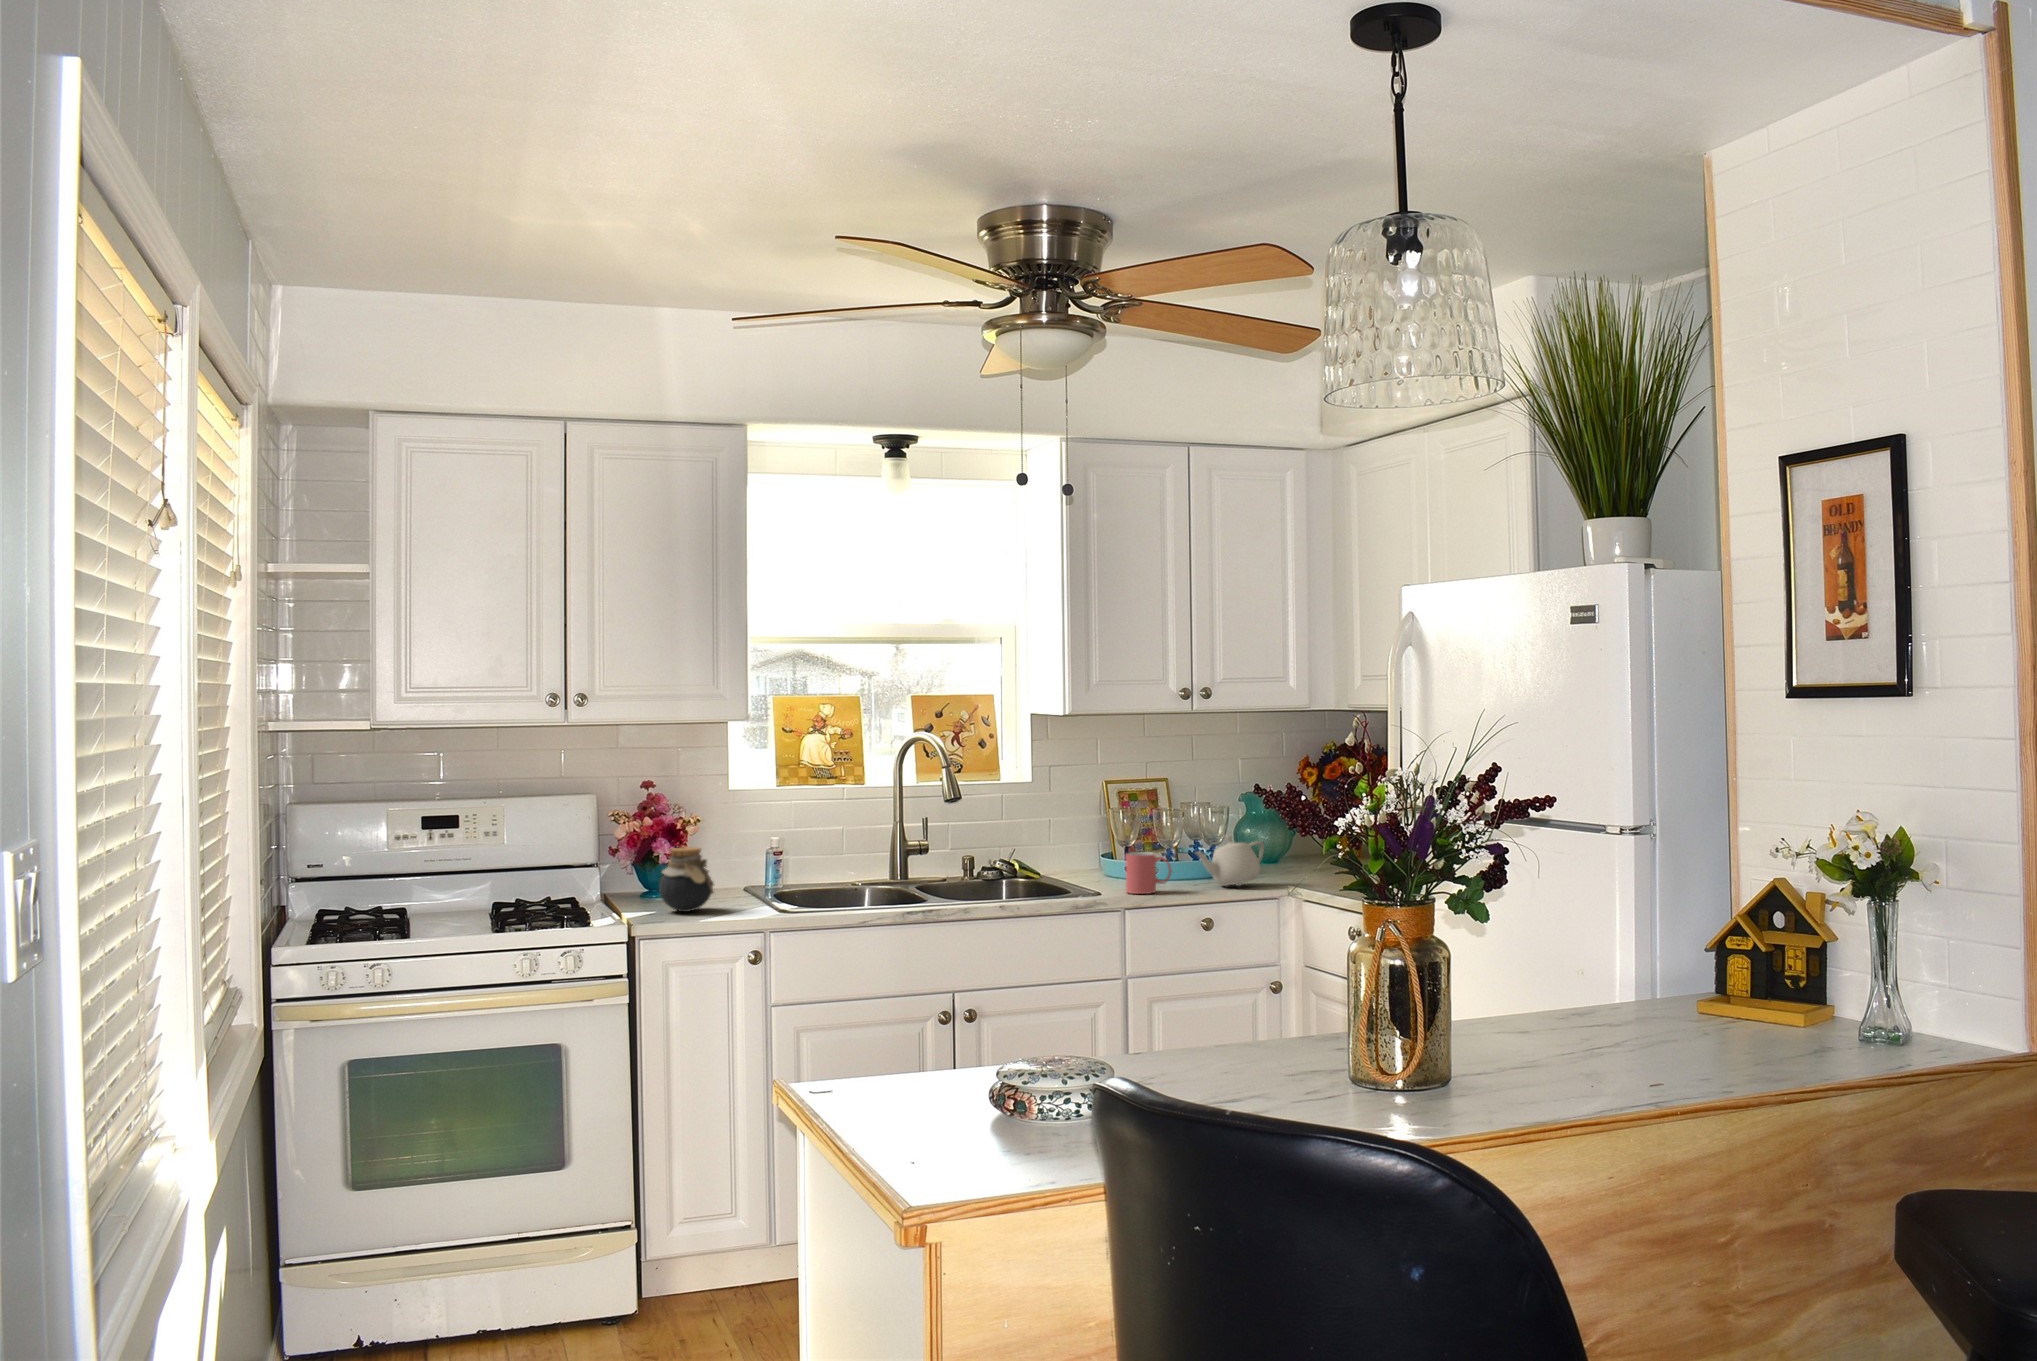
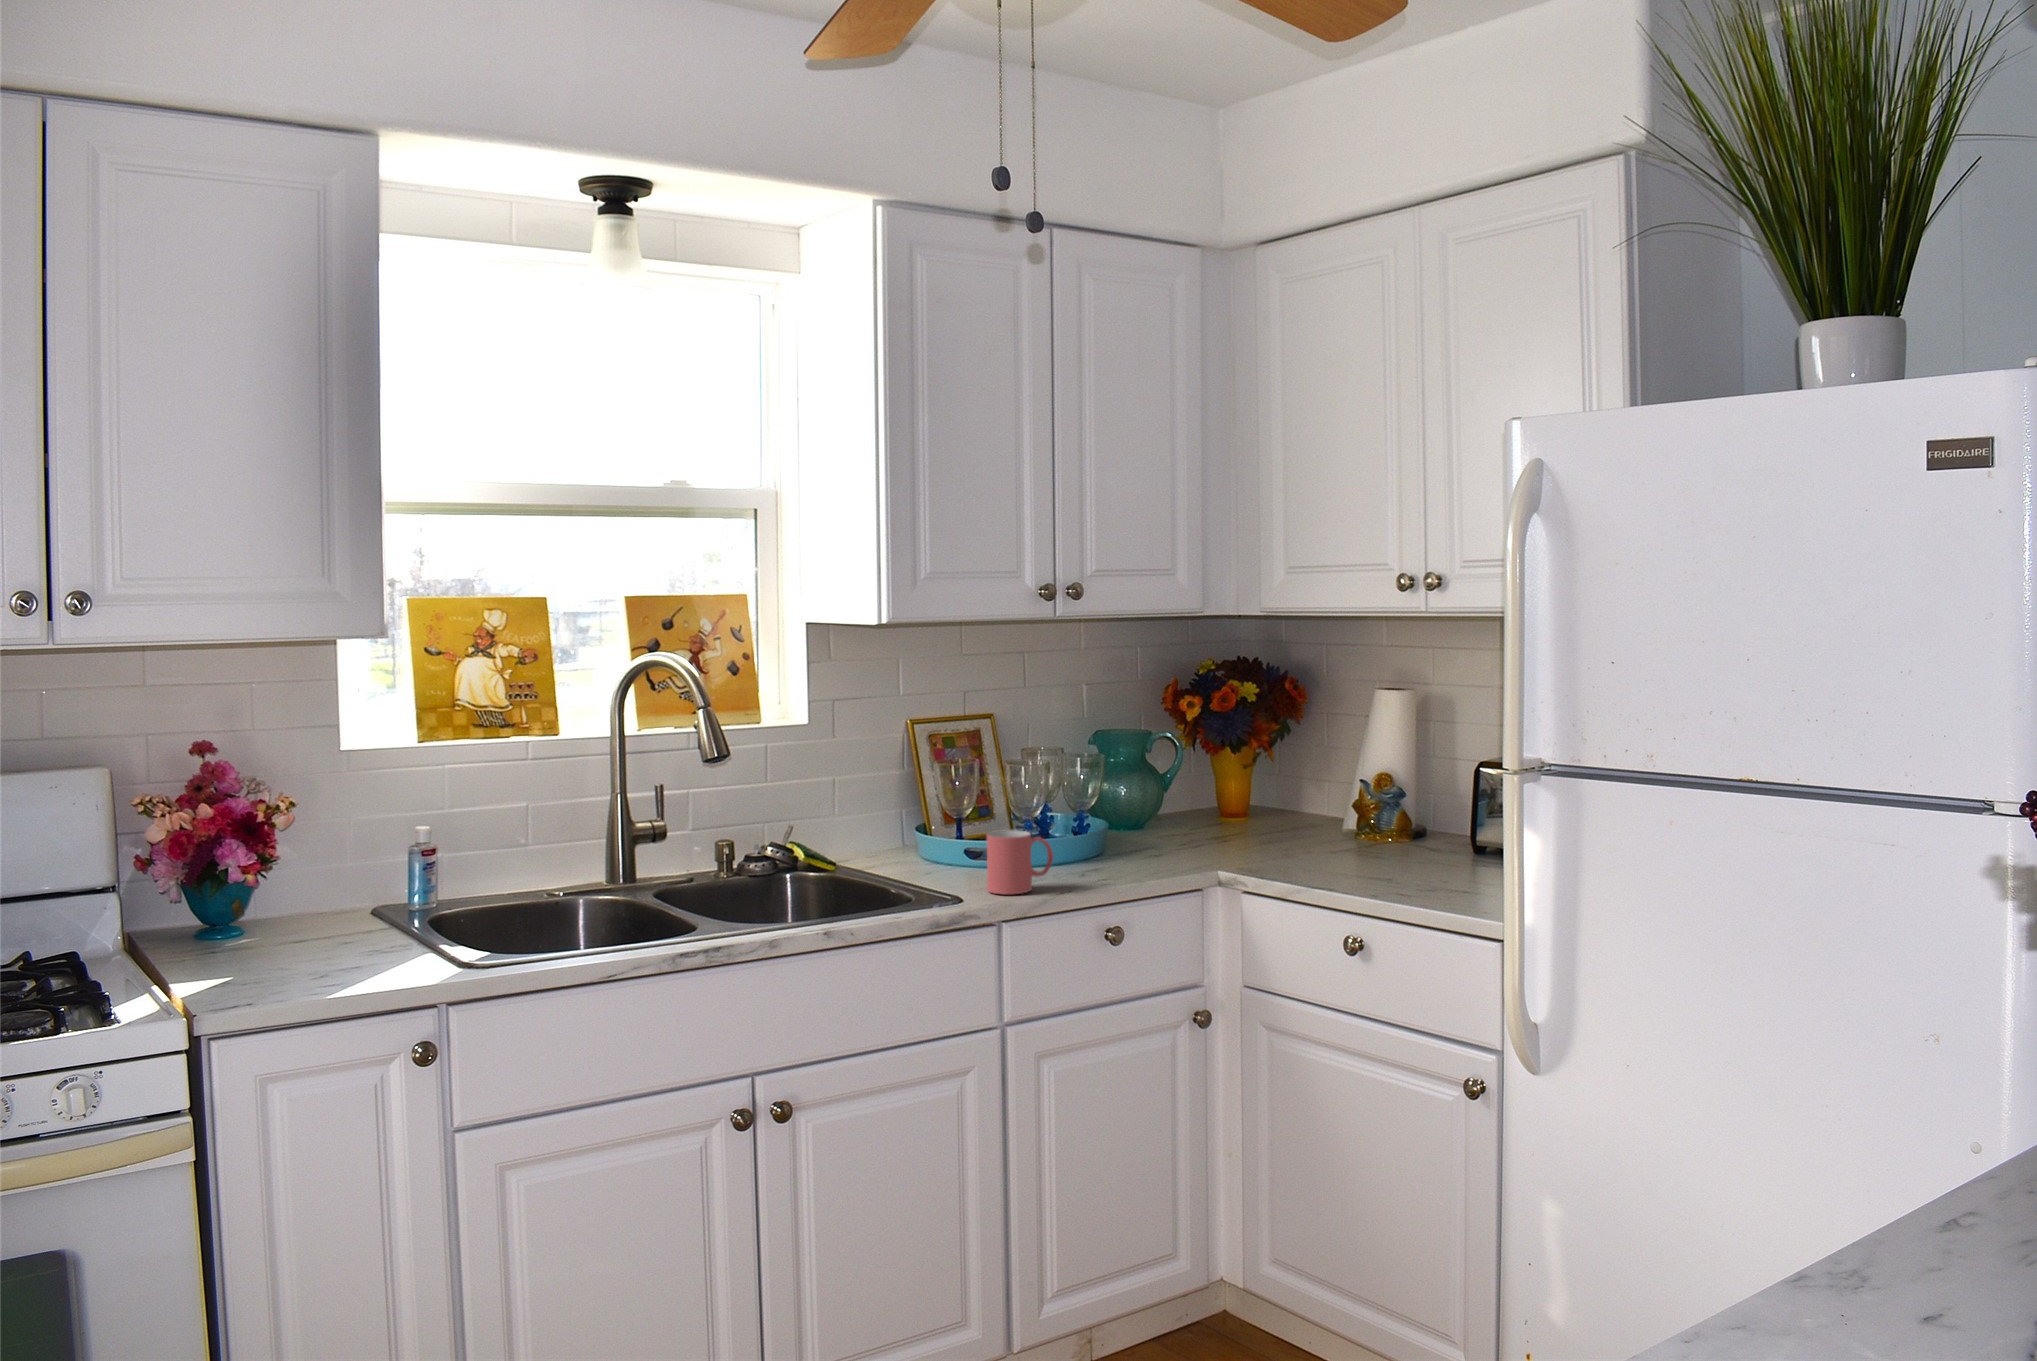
teapot: present [1196,835,1264,886] -> none [1080,798,1168,873]
jar: present [659,847,714,912] -> none [237,861,341,973]

